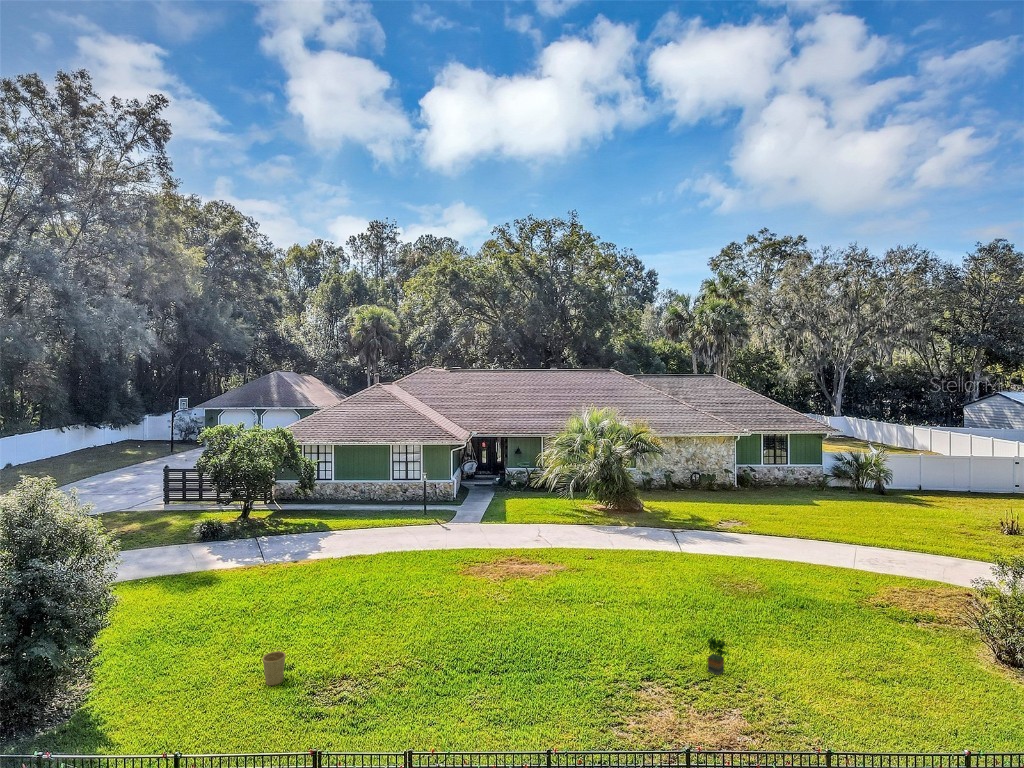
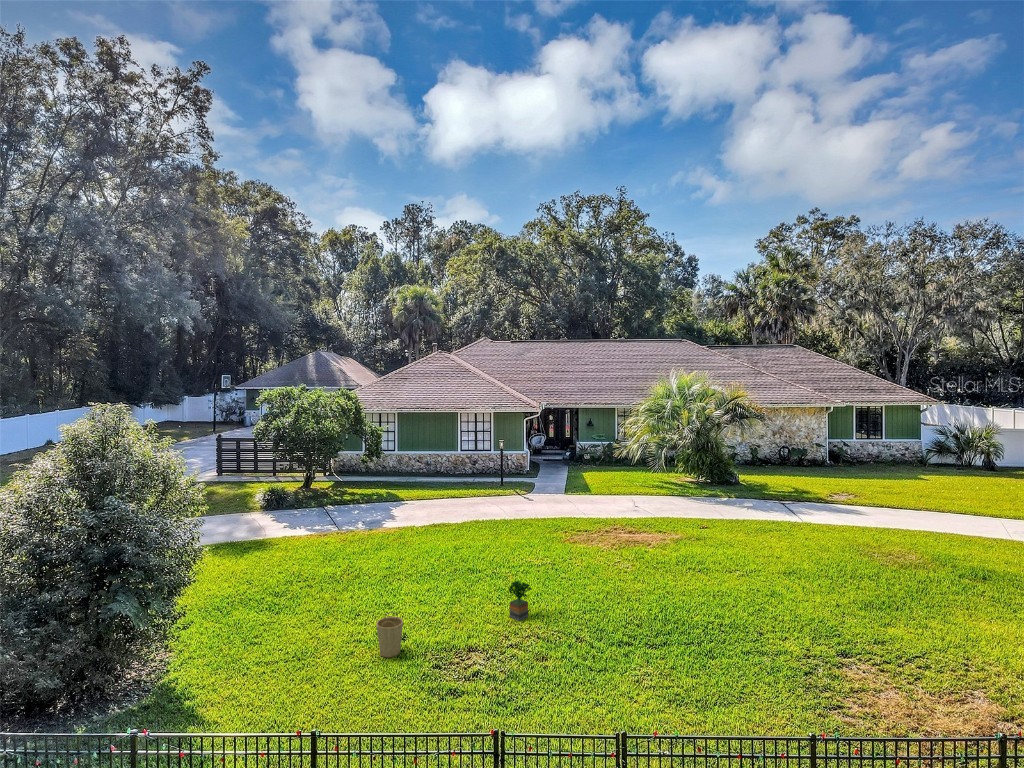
potted tree: present [707,638,728,675] -> present [509,581,532,621]

